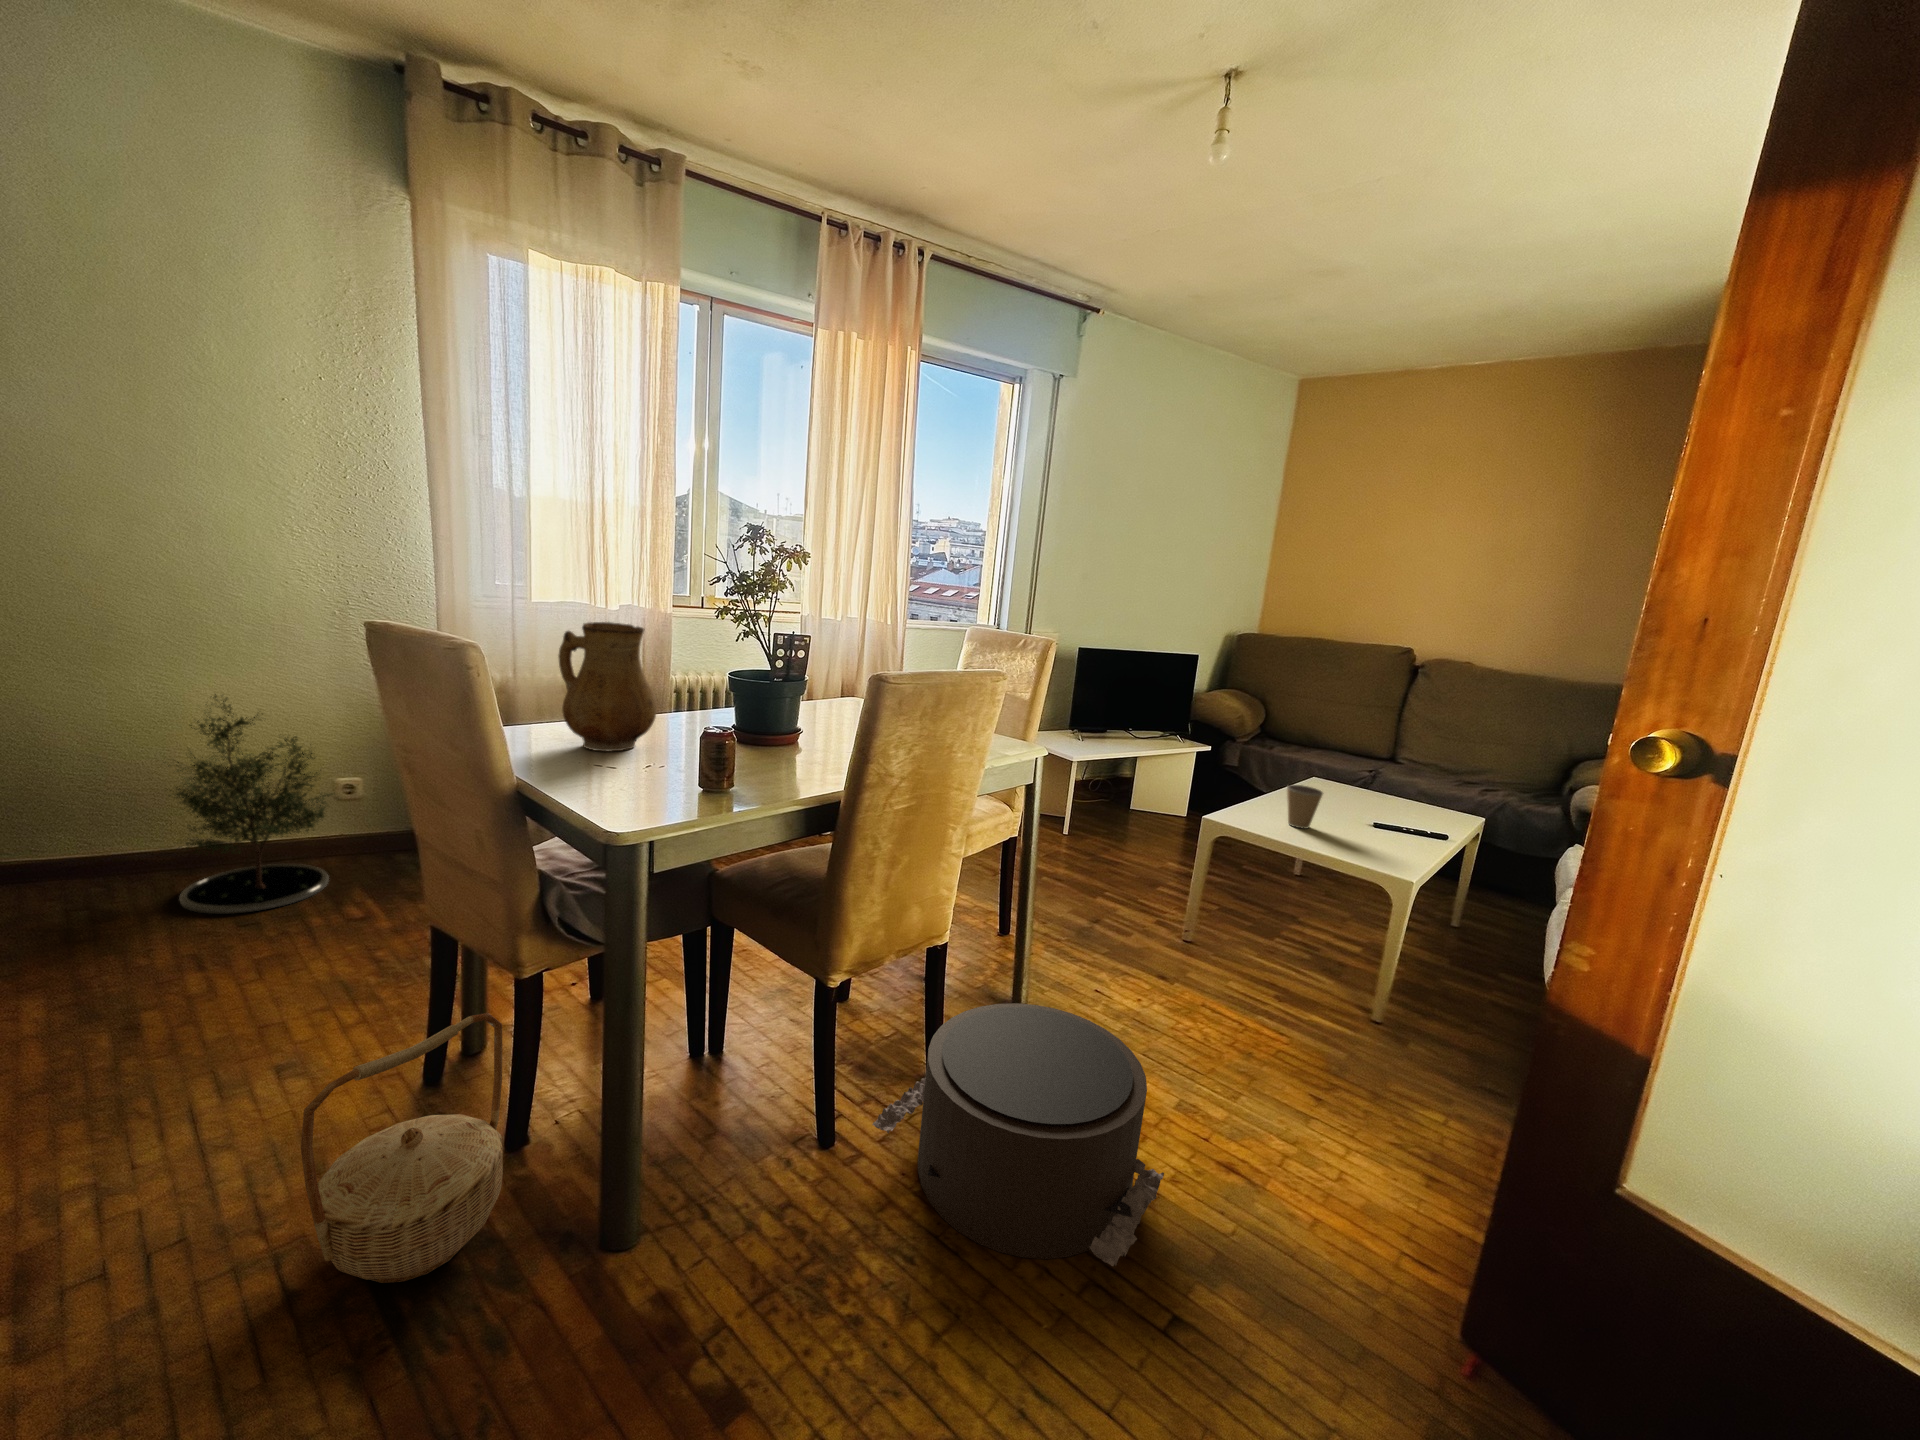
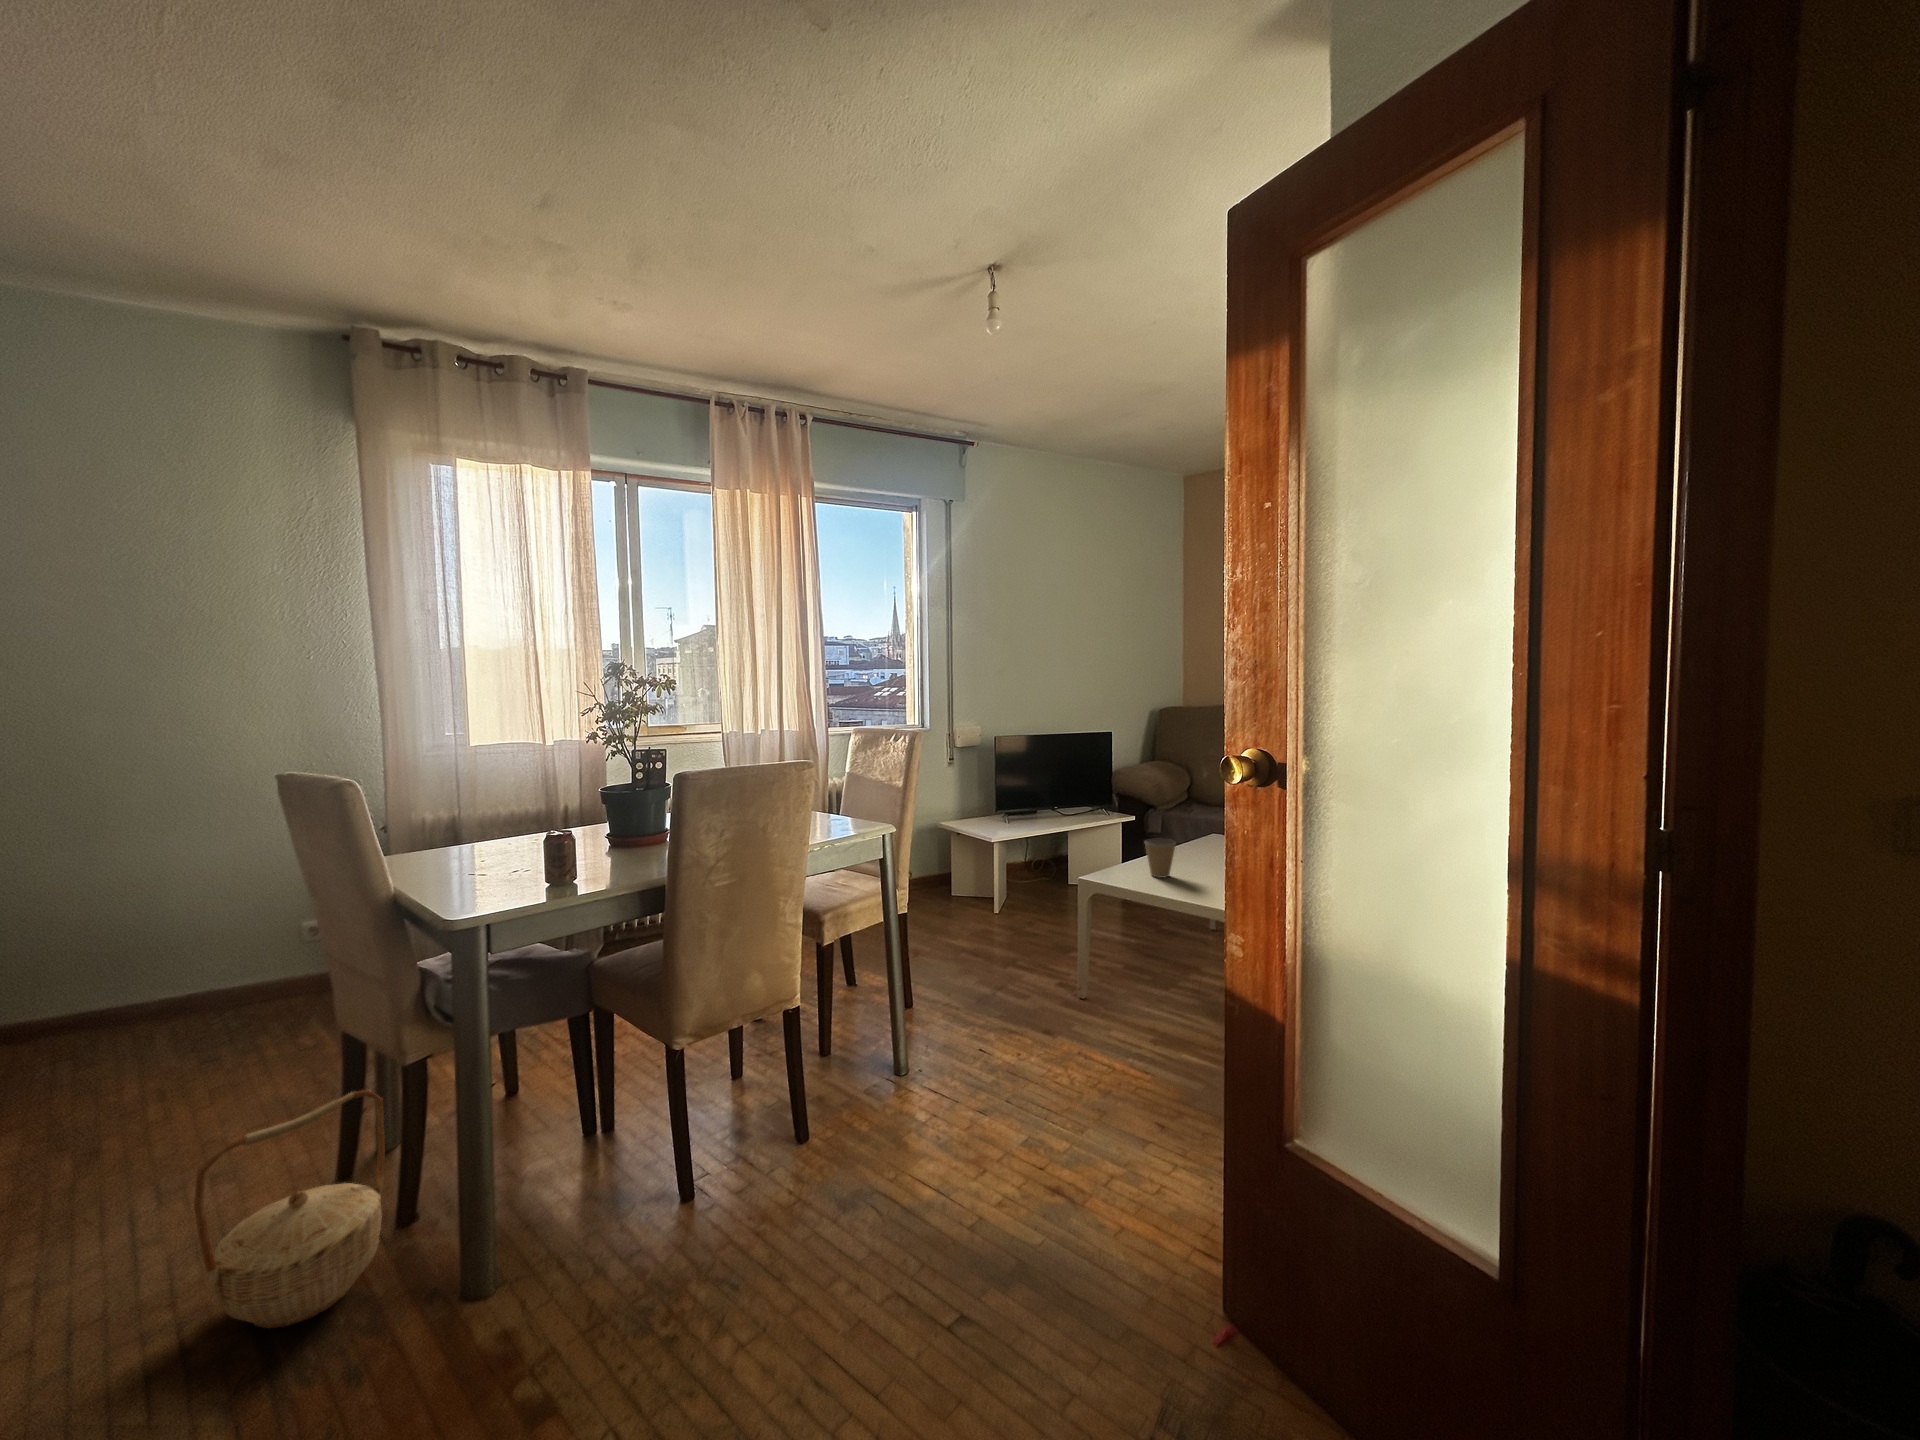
ceramic pitcher: present [558,622,657,751] -> none [448,757,533,864]
potted tree: present [168,694,333,914] -> none [143,852,299,1049]
pouf: present [872,1003,1164,1266] -> none [717,1052,967,1269]

